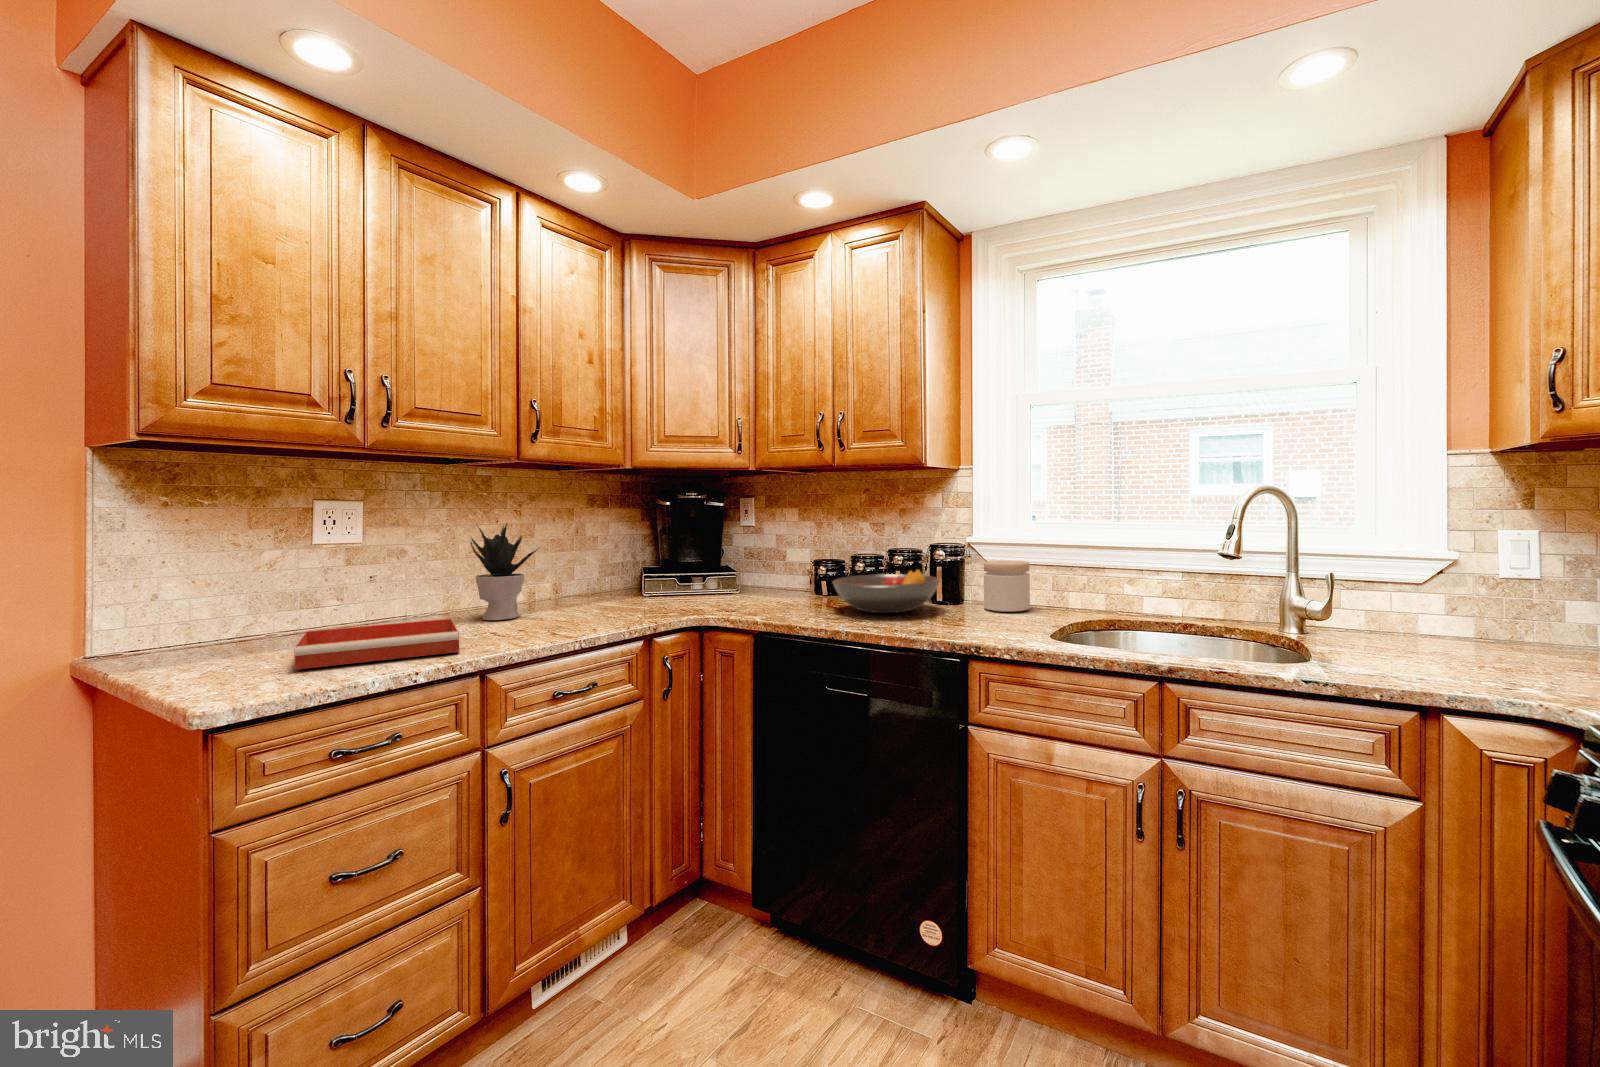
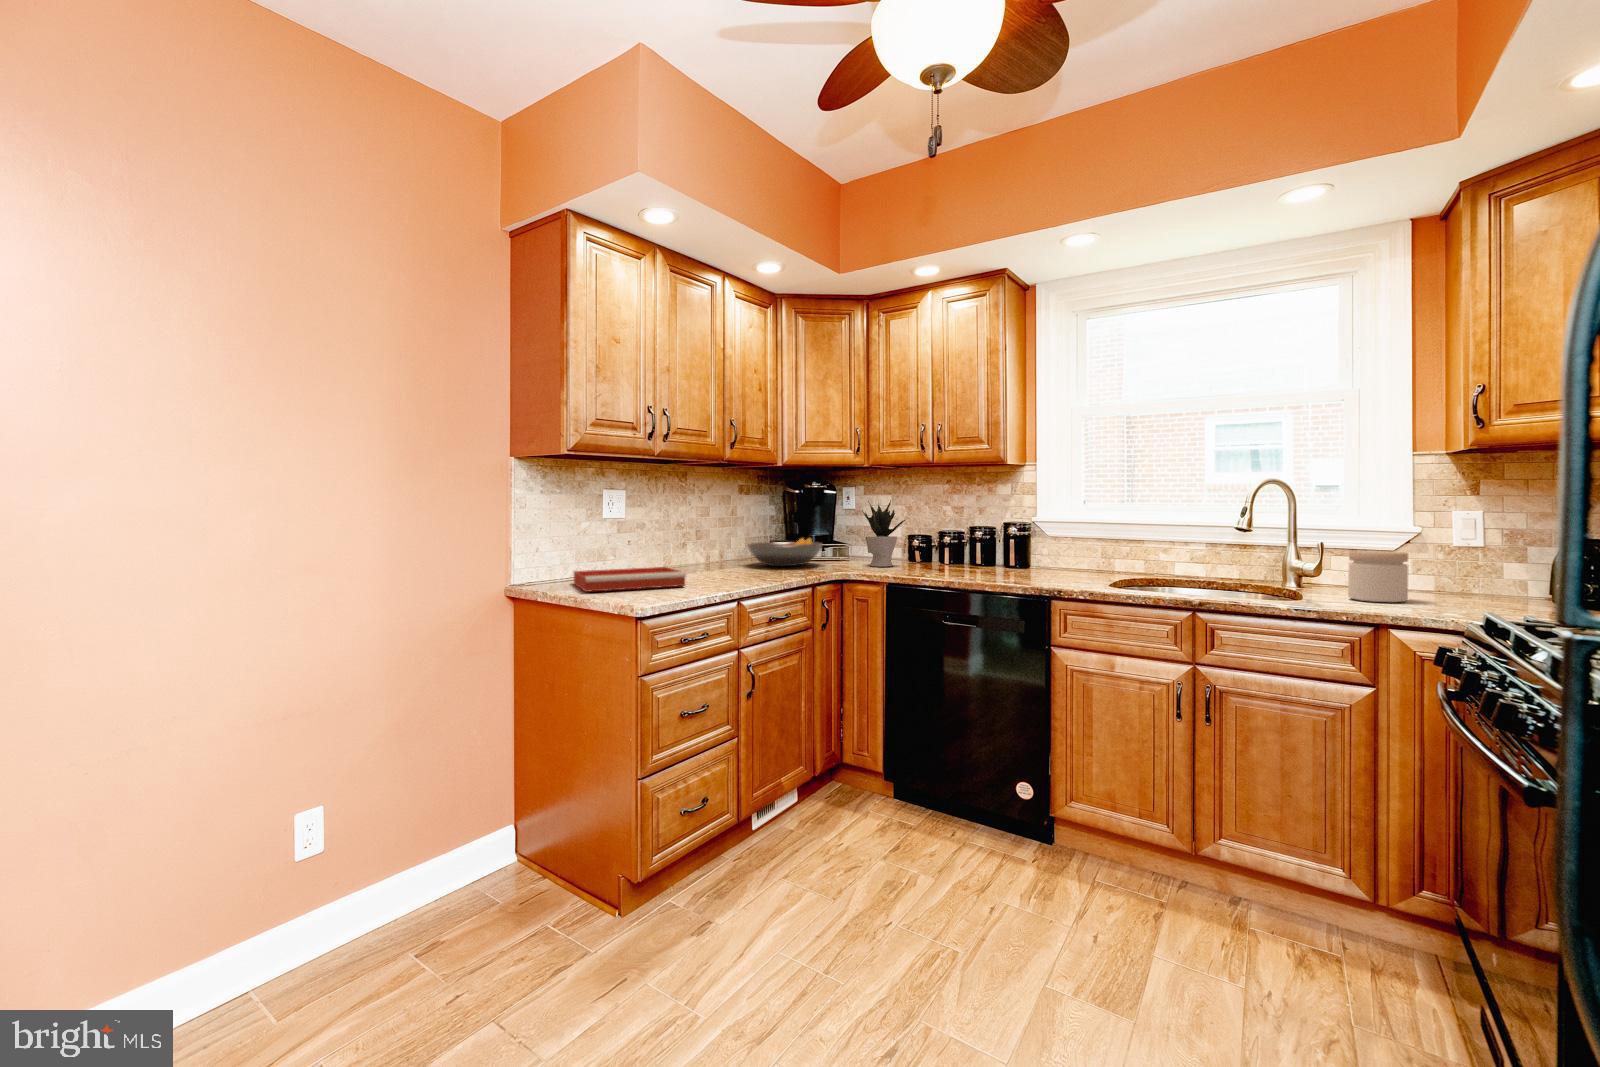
potted plant: present [470,523,540,620] -> present [862,500,906,567]
jar: present [984,561,1030,612] -> present [1348,551,1408,602]
fruit bowl: present [833,569,940,613] -> present [748,538,822,566]

